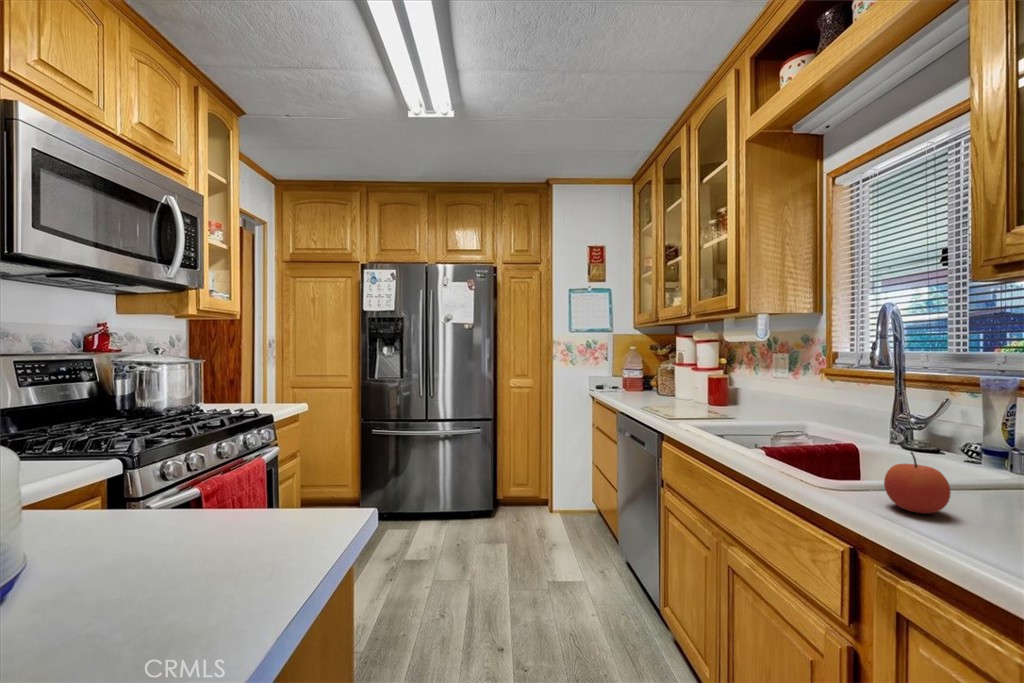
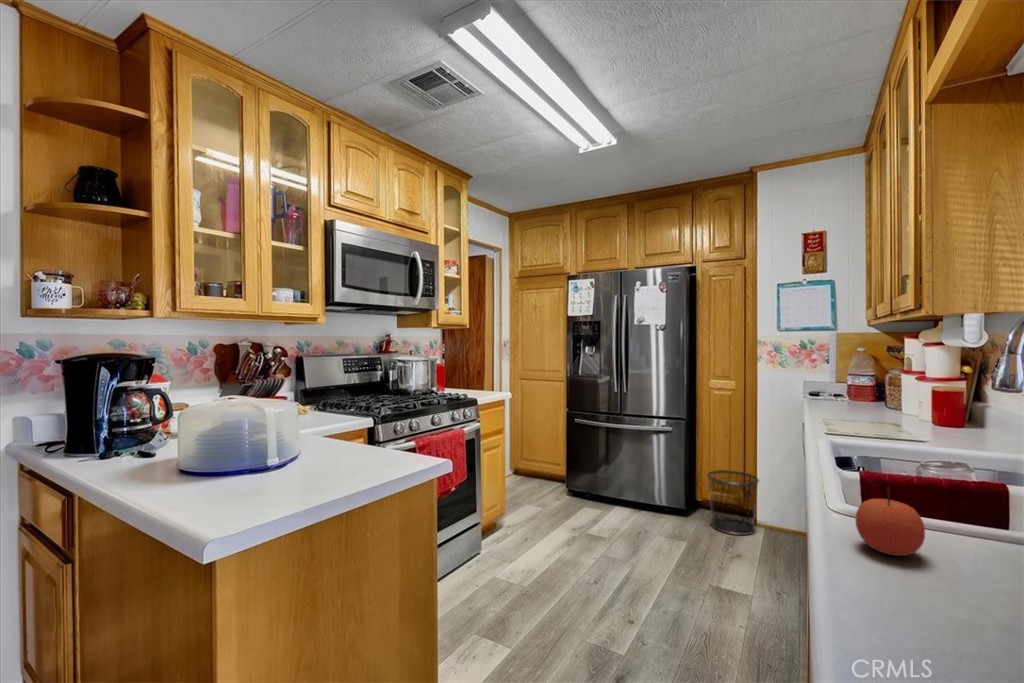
trash can: none [512,466,558,527] -> present [707,470,759,535]

